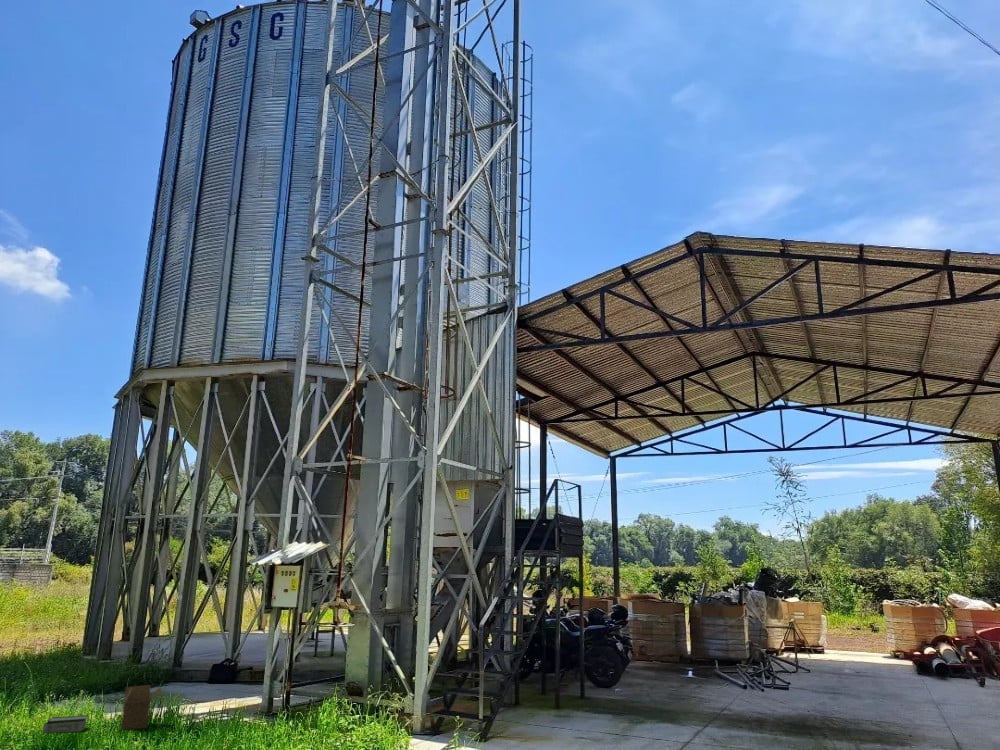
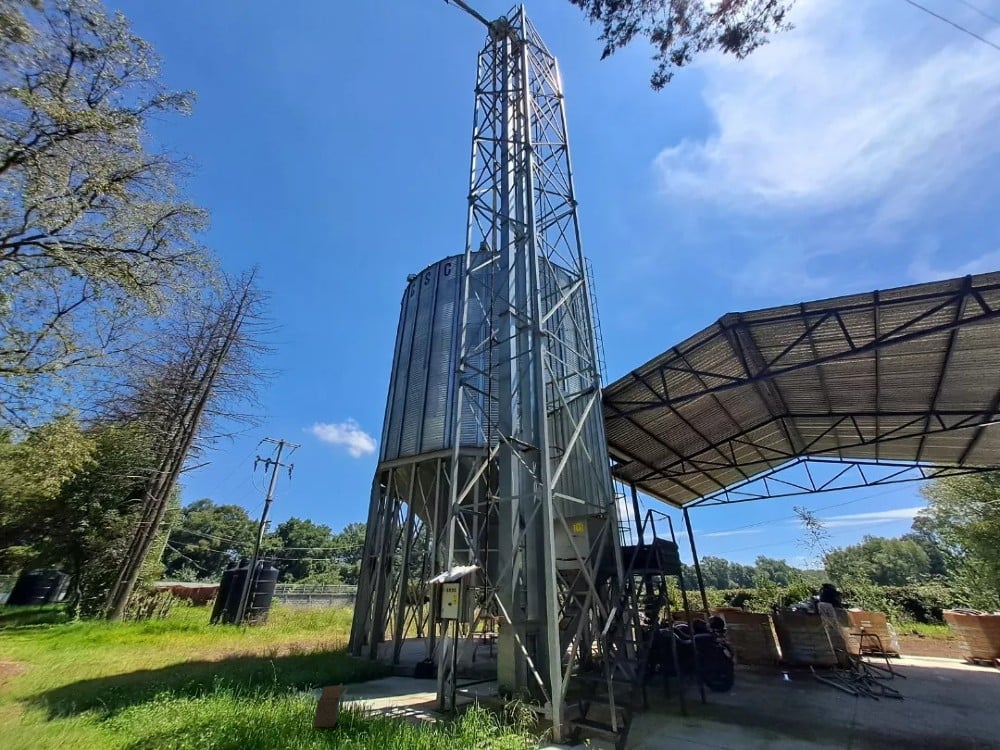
toolbox: present [43,715,89,733] -> none [255,712,293,729]

